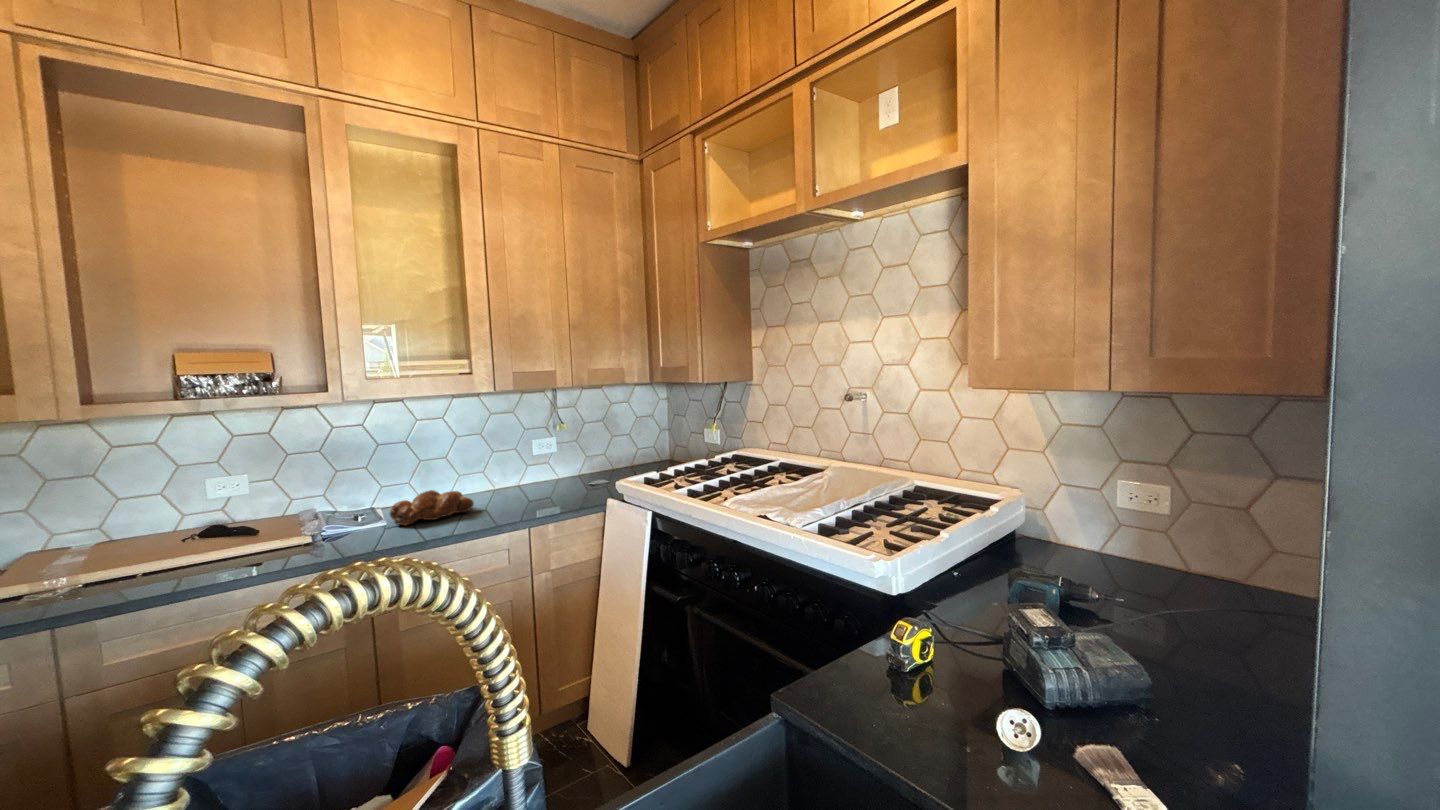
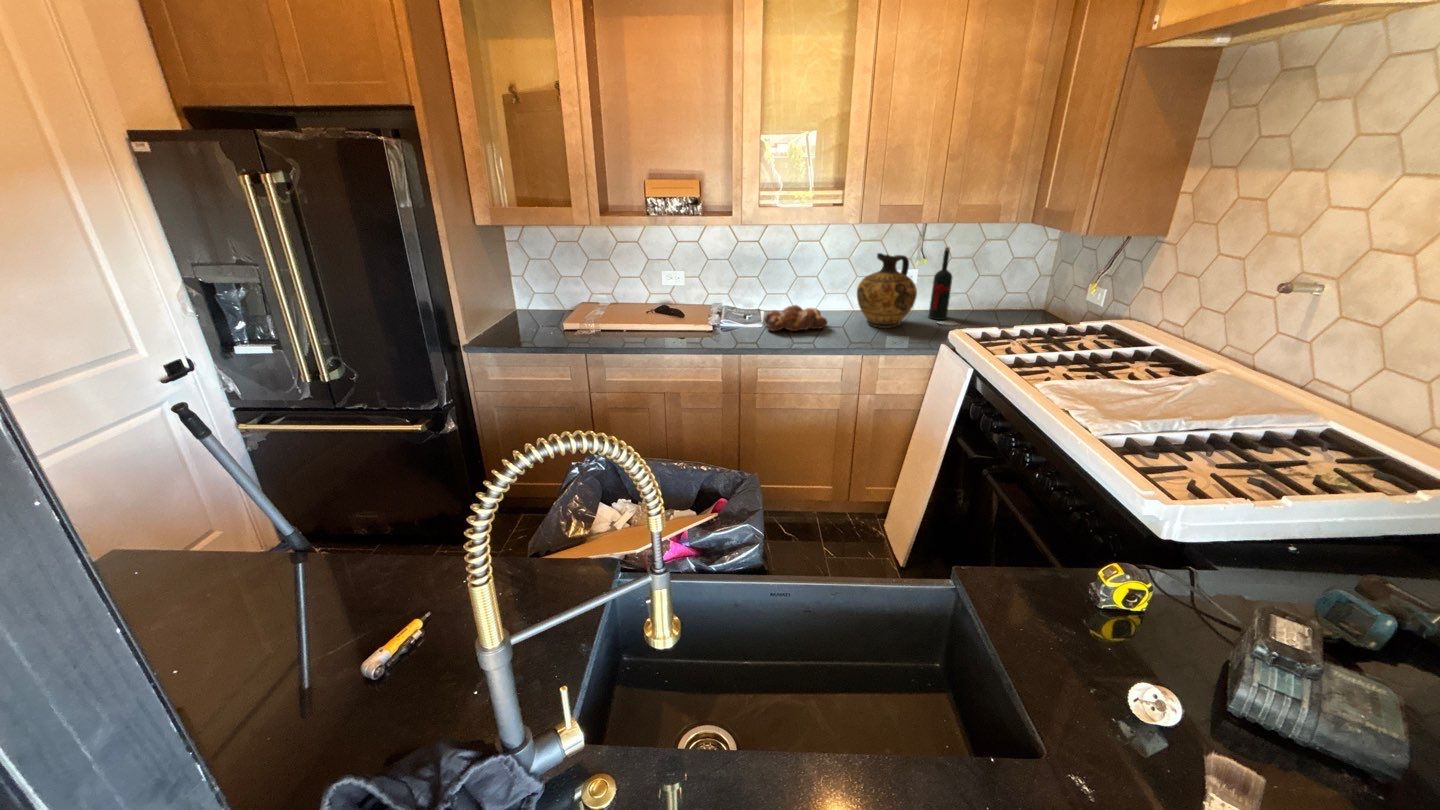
wine bottle: none [574,413,594,483] -> present [929,247,952,320]
ceramic jug: none [500,421,565,499] -> present [857,253,917,328]

